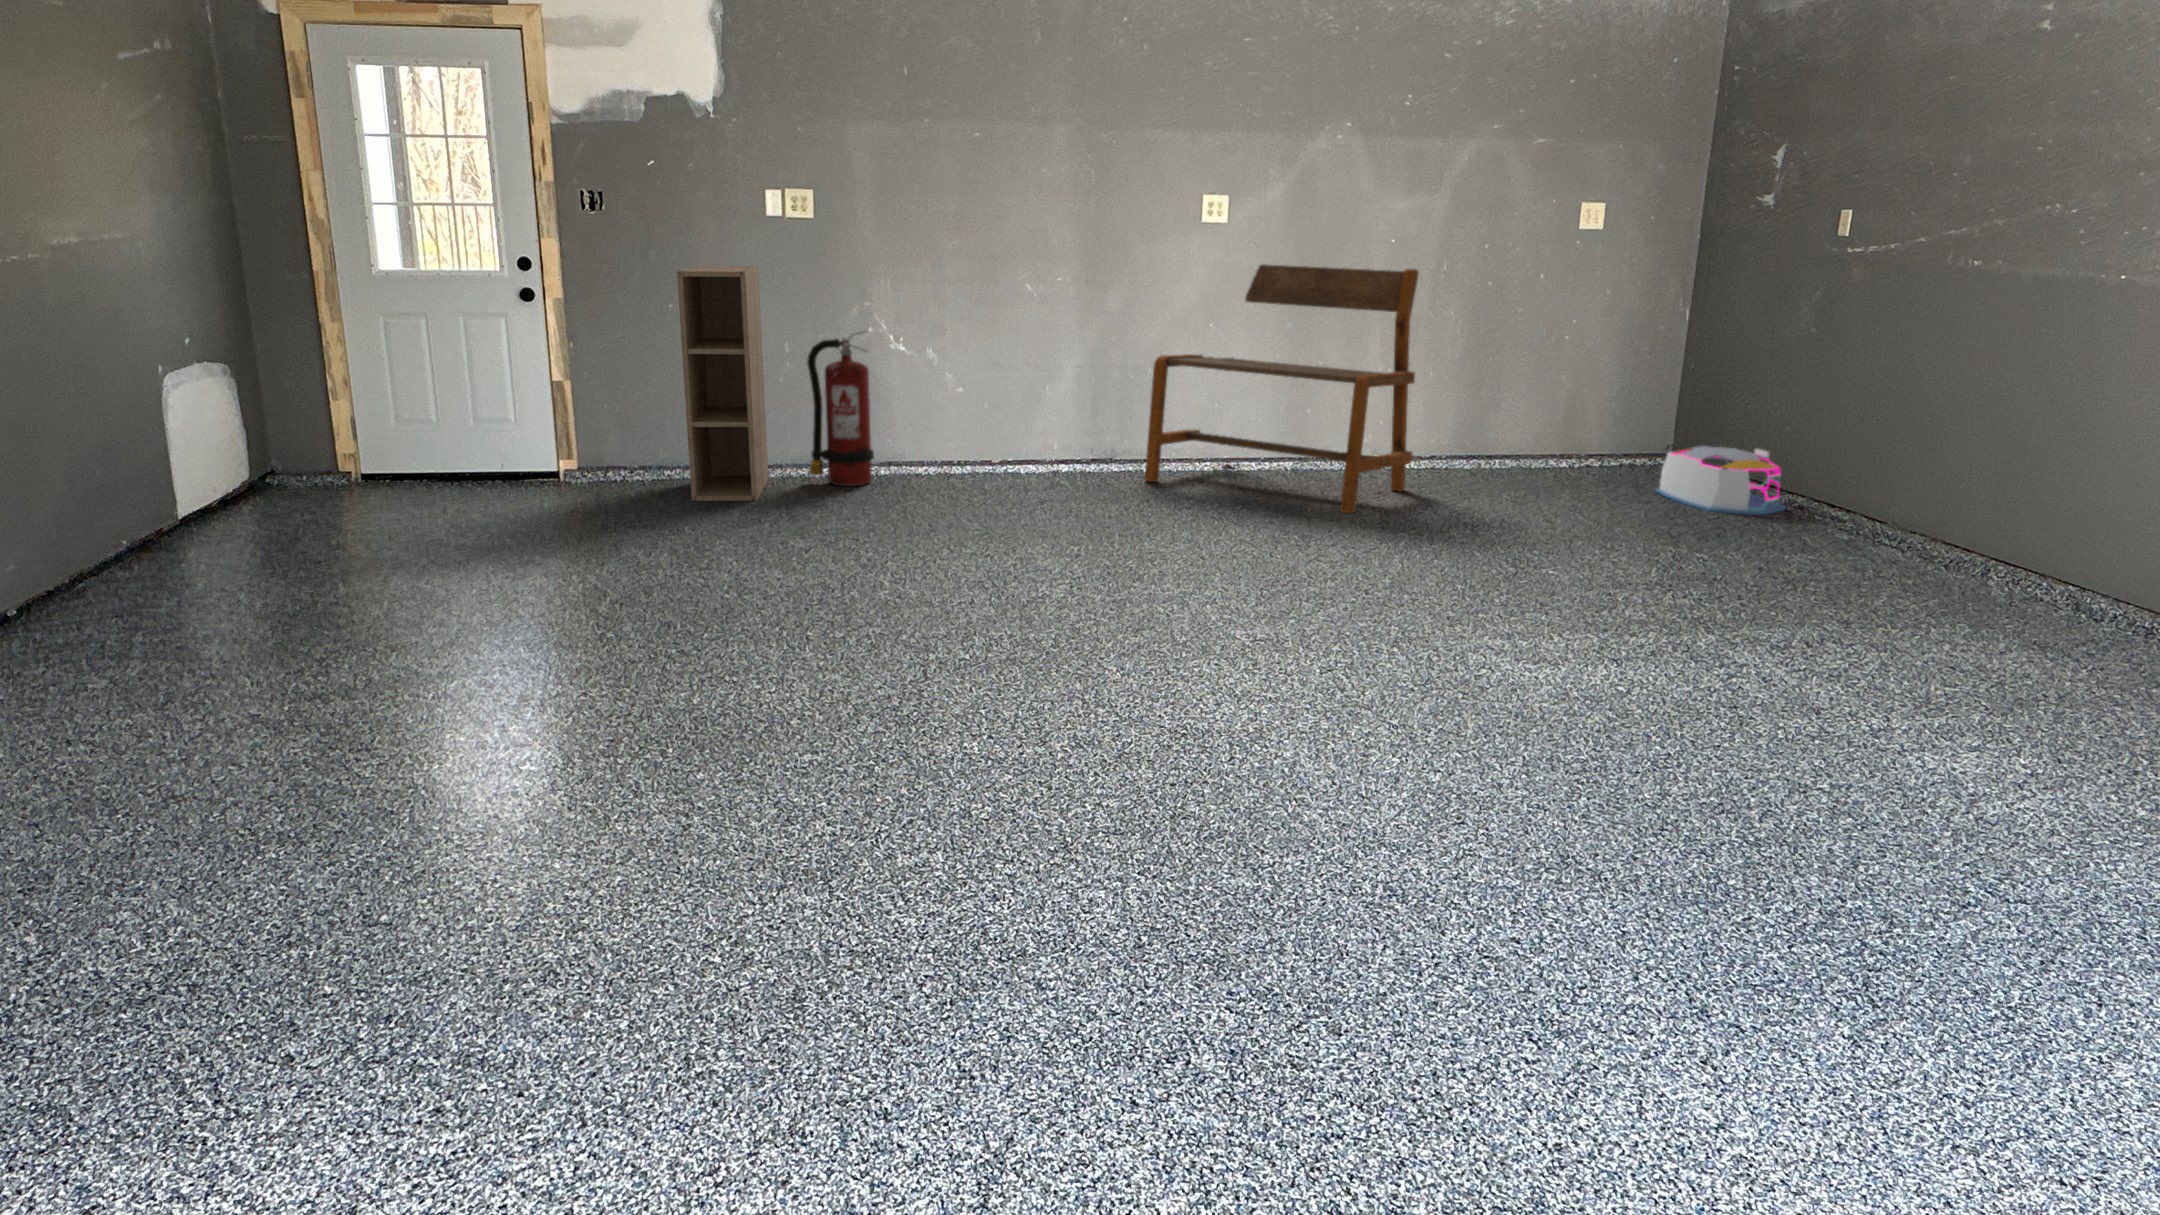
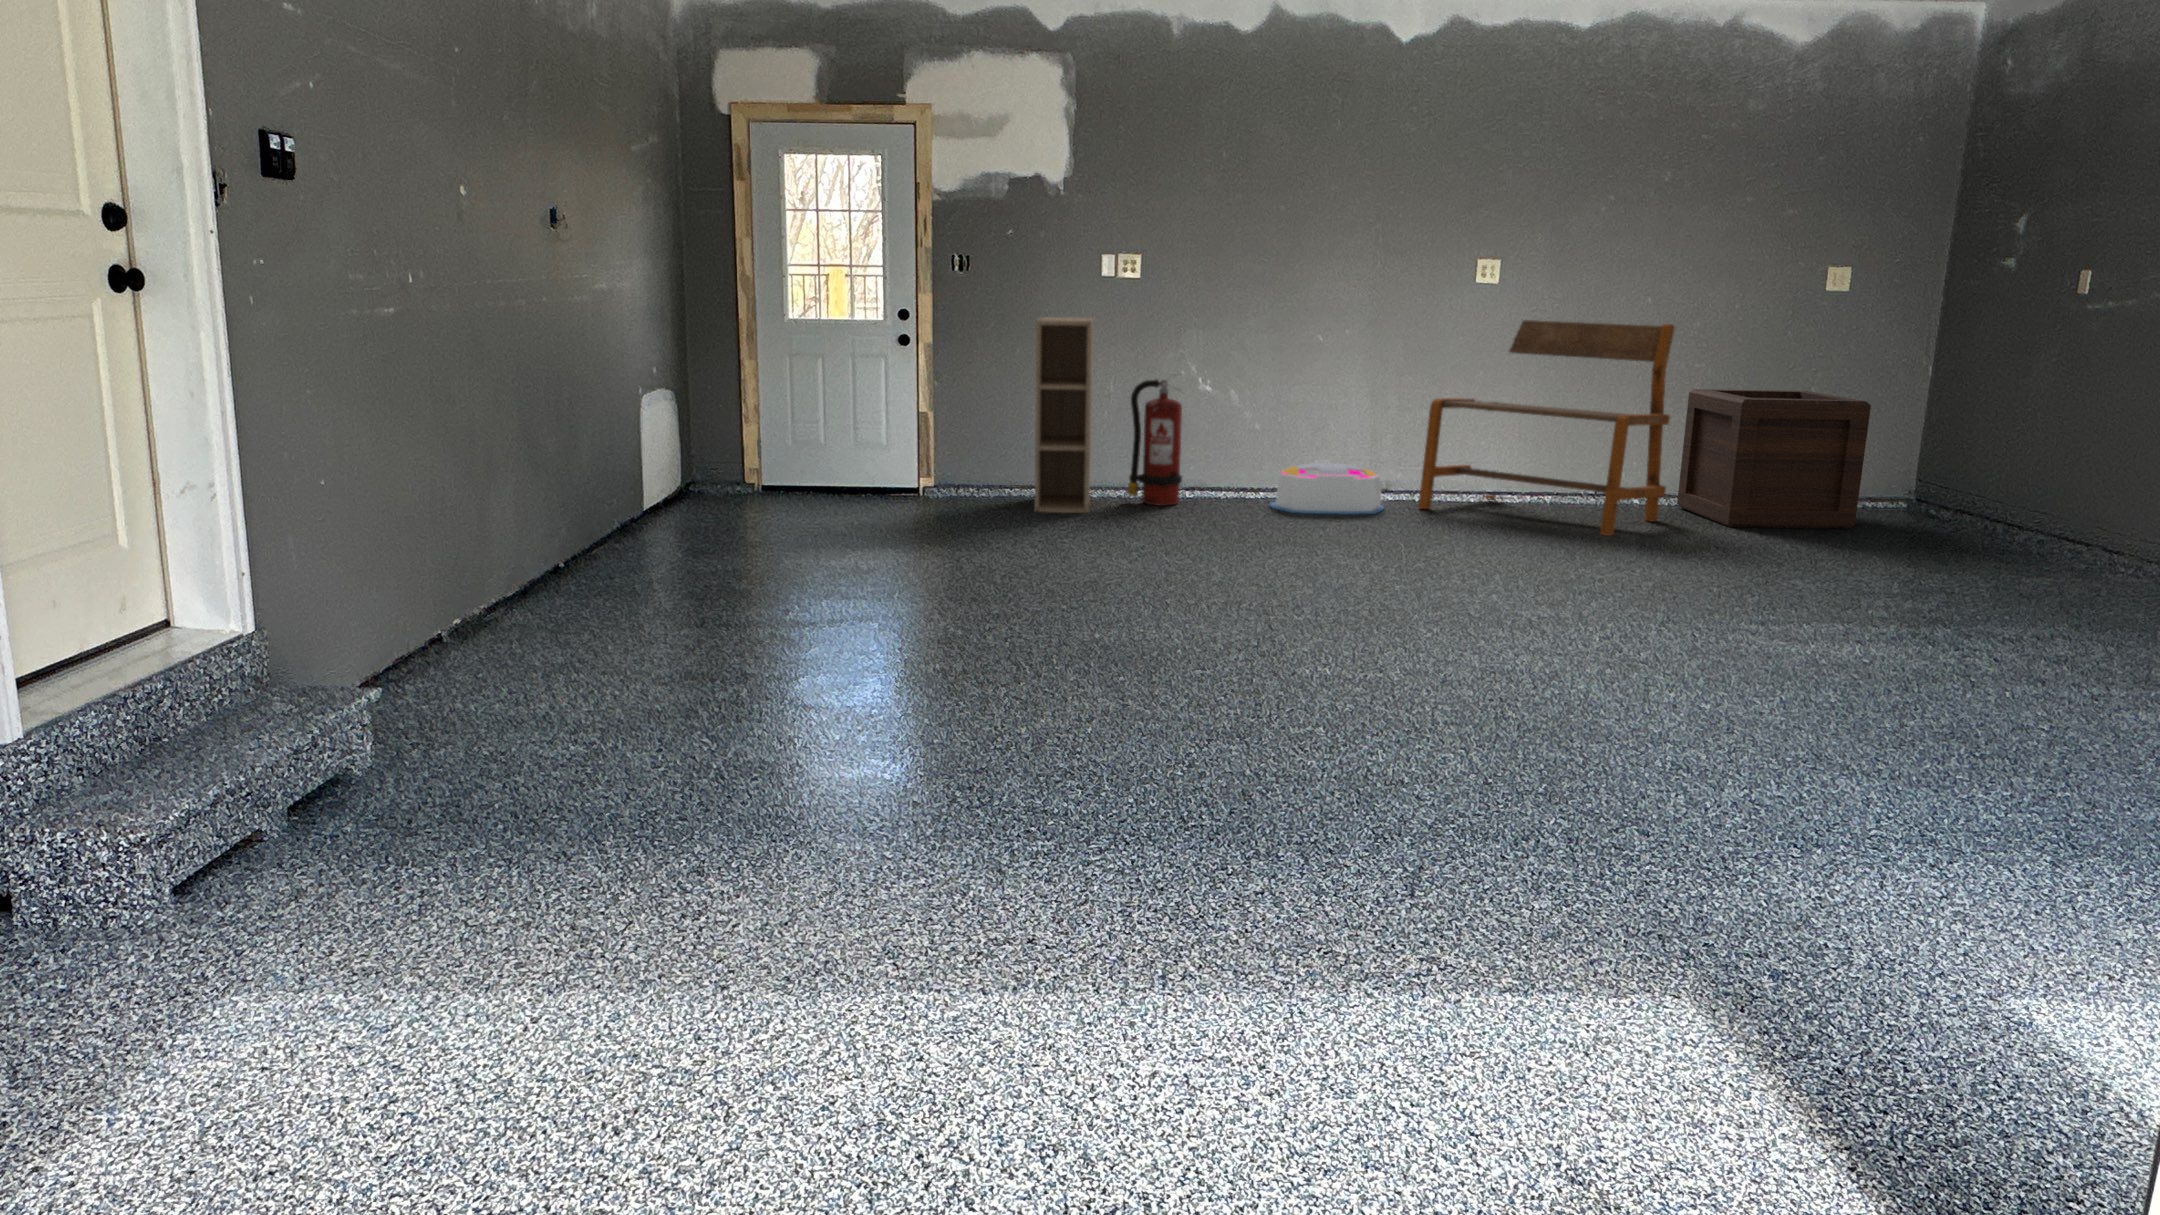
wooden crate: none [1426,340,1628,496] -> present [1677,389,1871,529]
storage bin: present [1656,446,1785,515] -> present [1270,461,1384,514]

